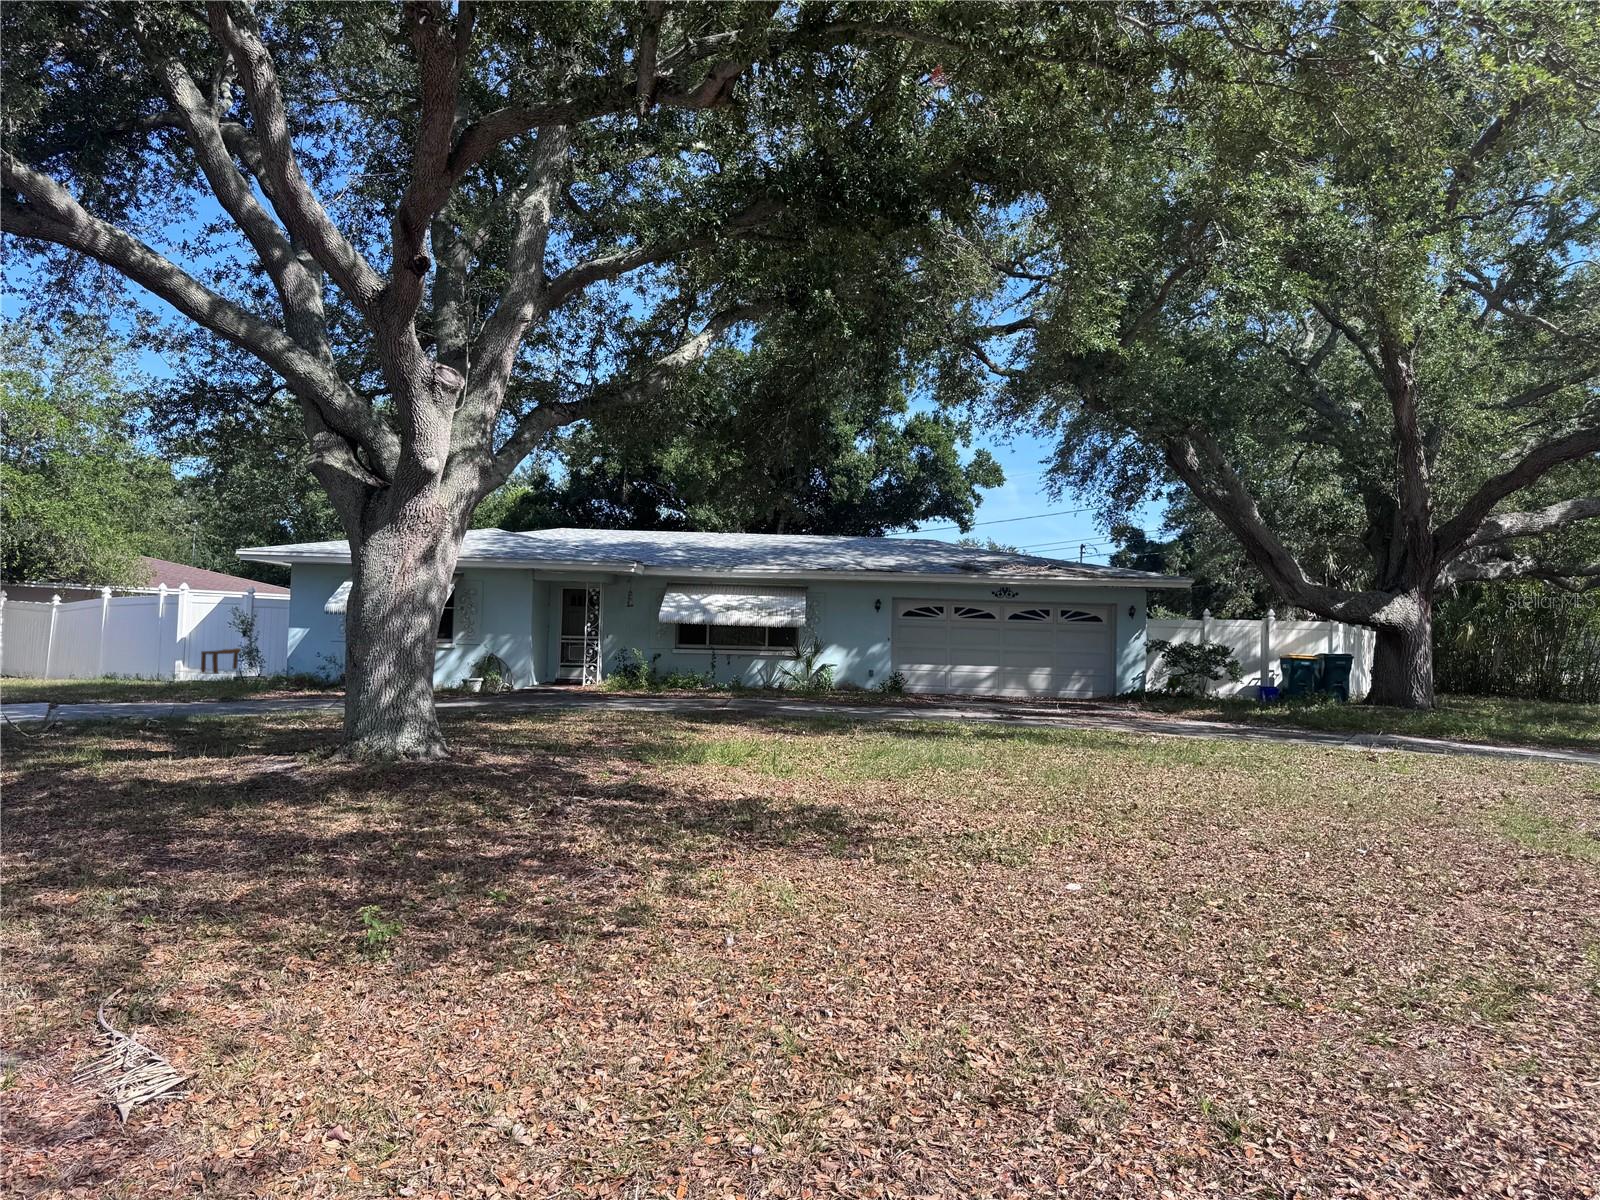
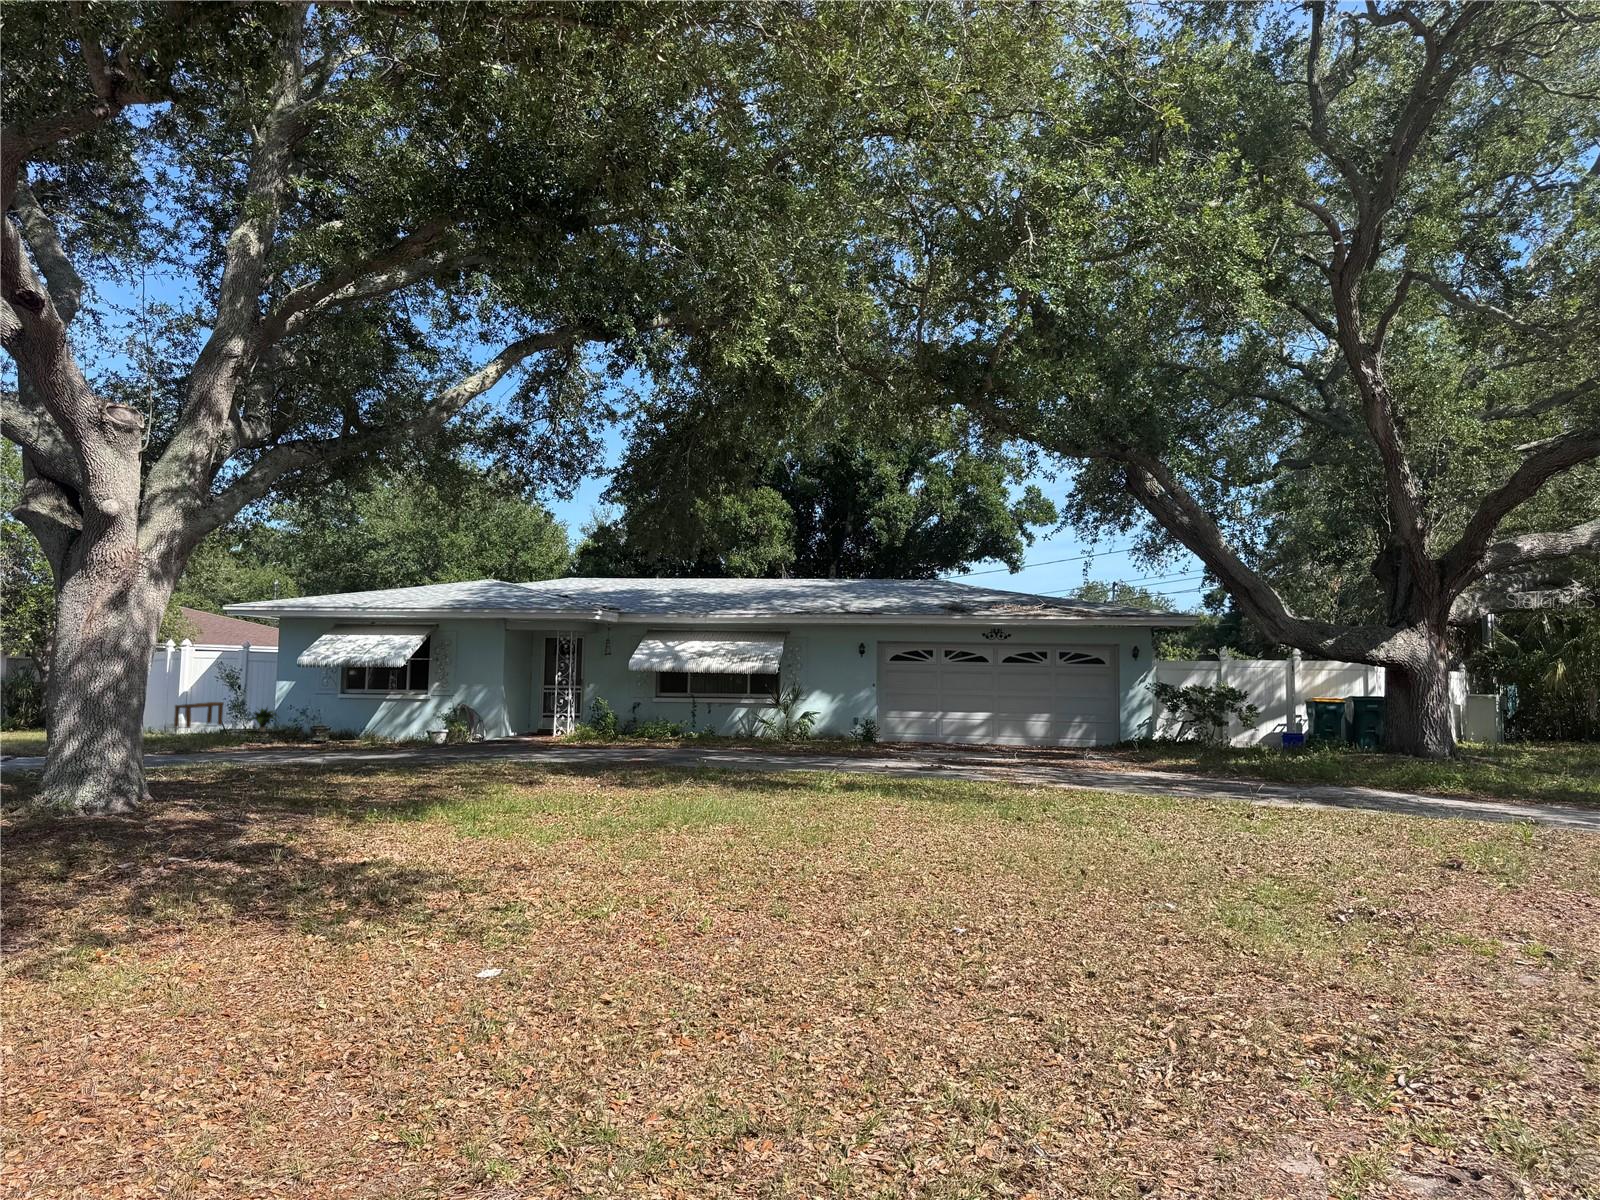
potted plant: present [1162,674,1188,696] -> present [248,708,277,732]

